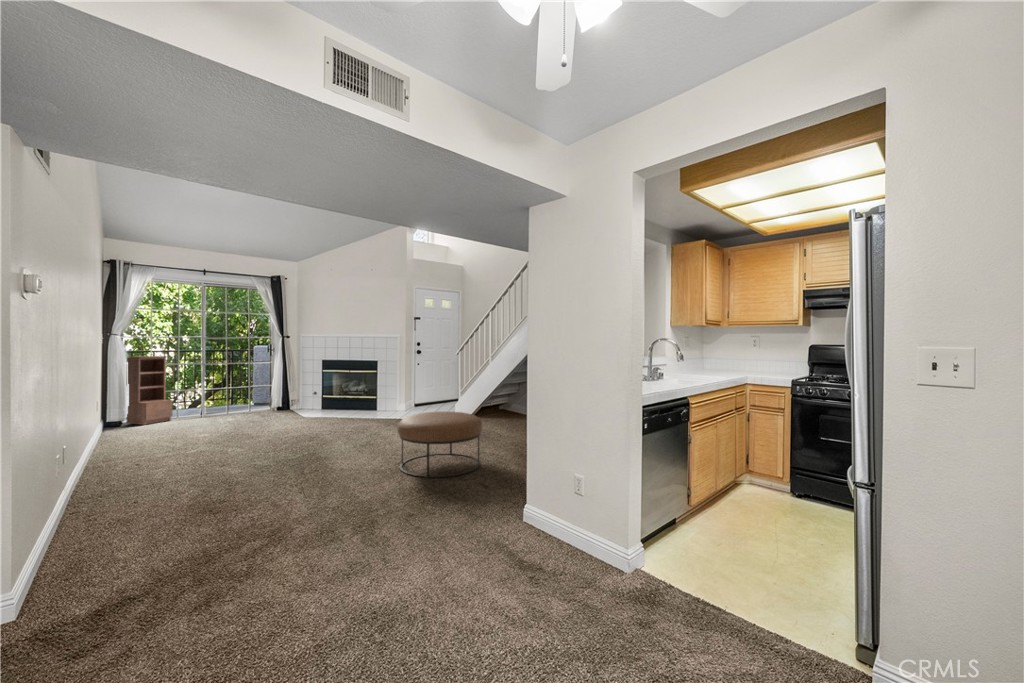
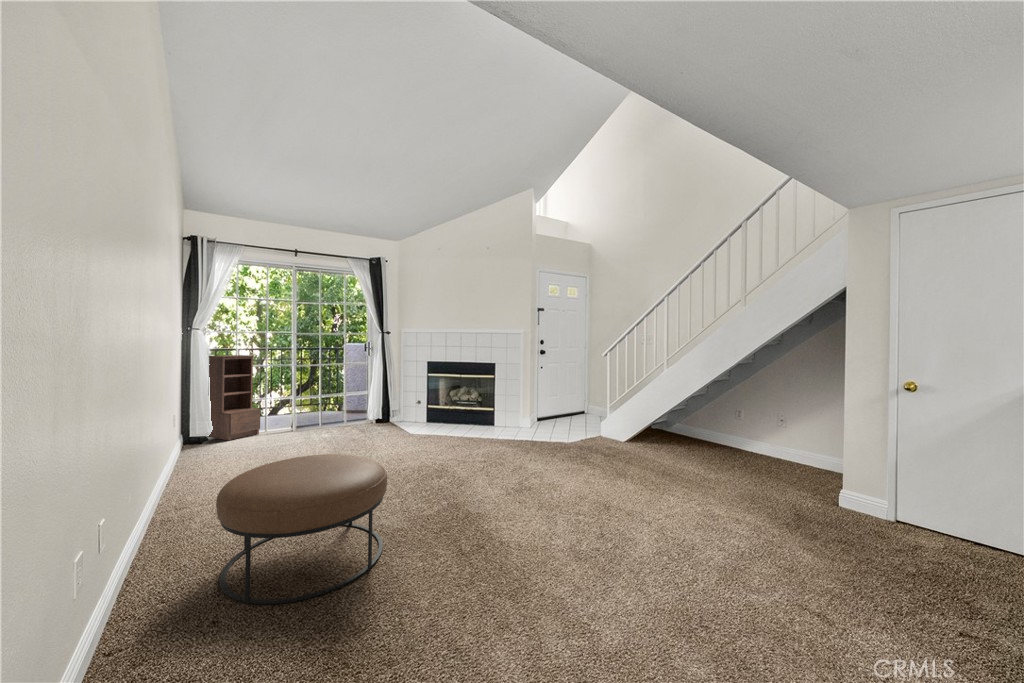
ottoman: present [398,411,482,478] -> present [216,454,387,604]

